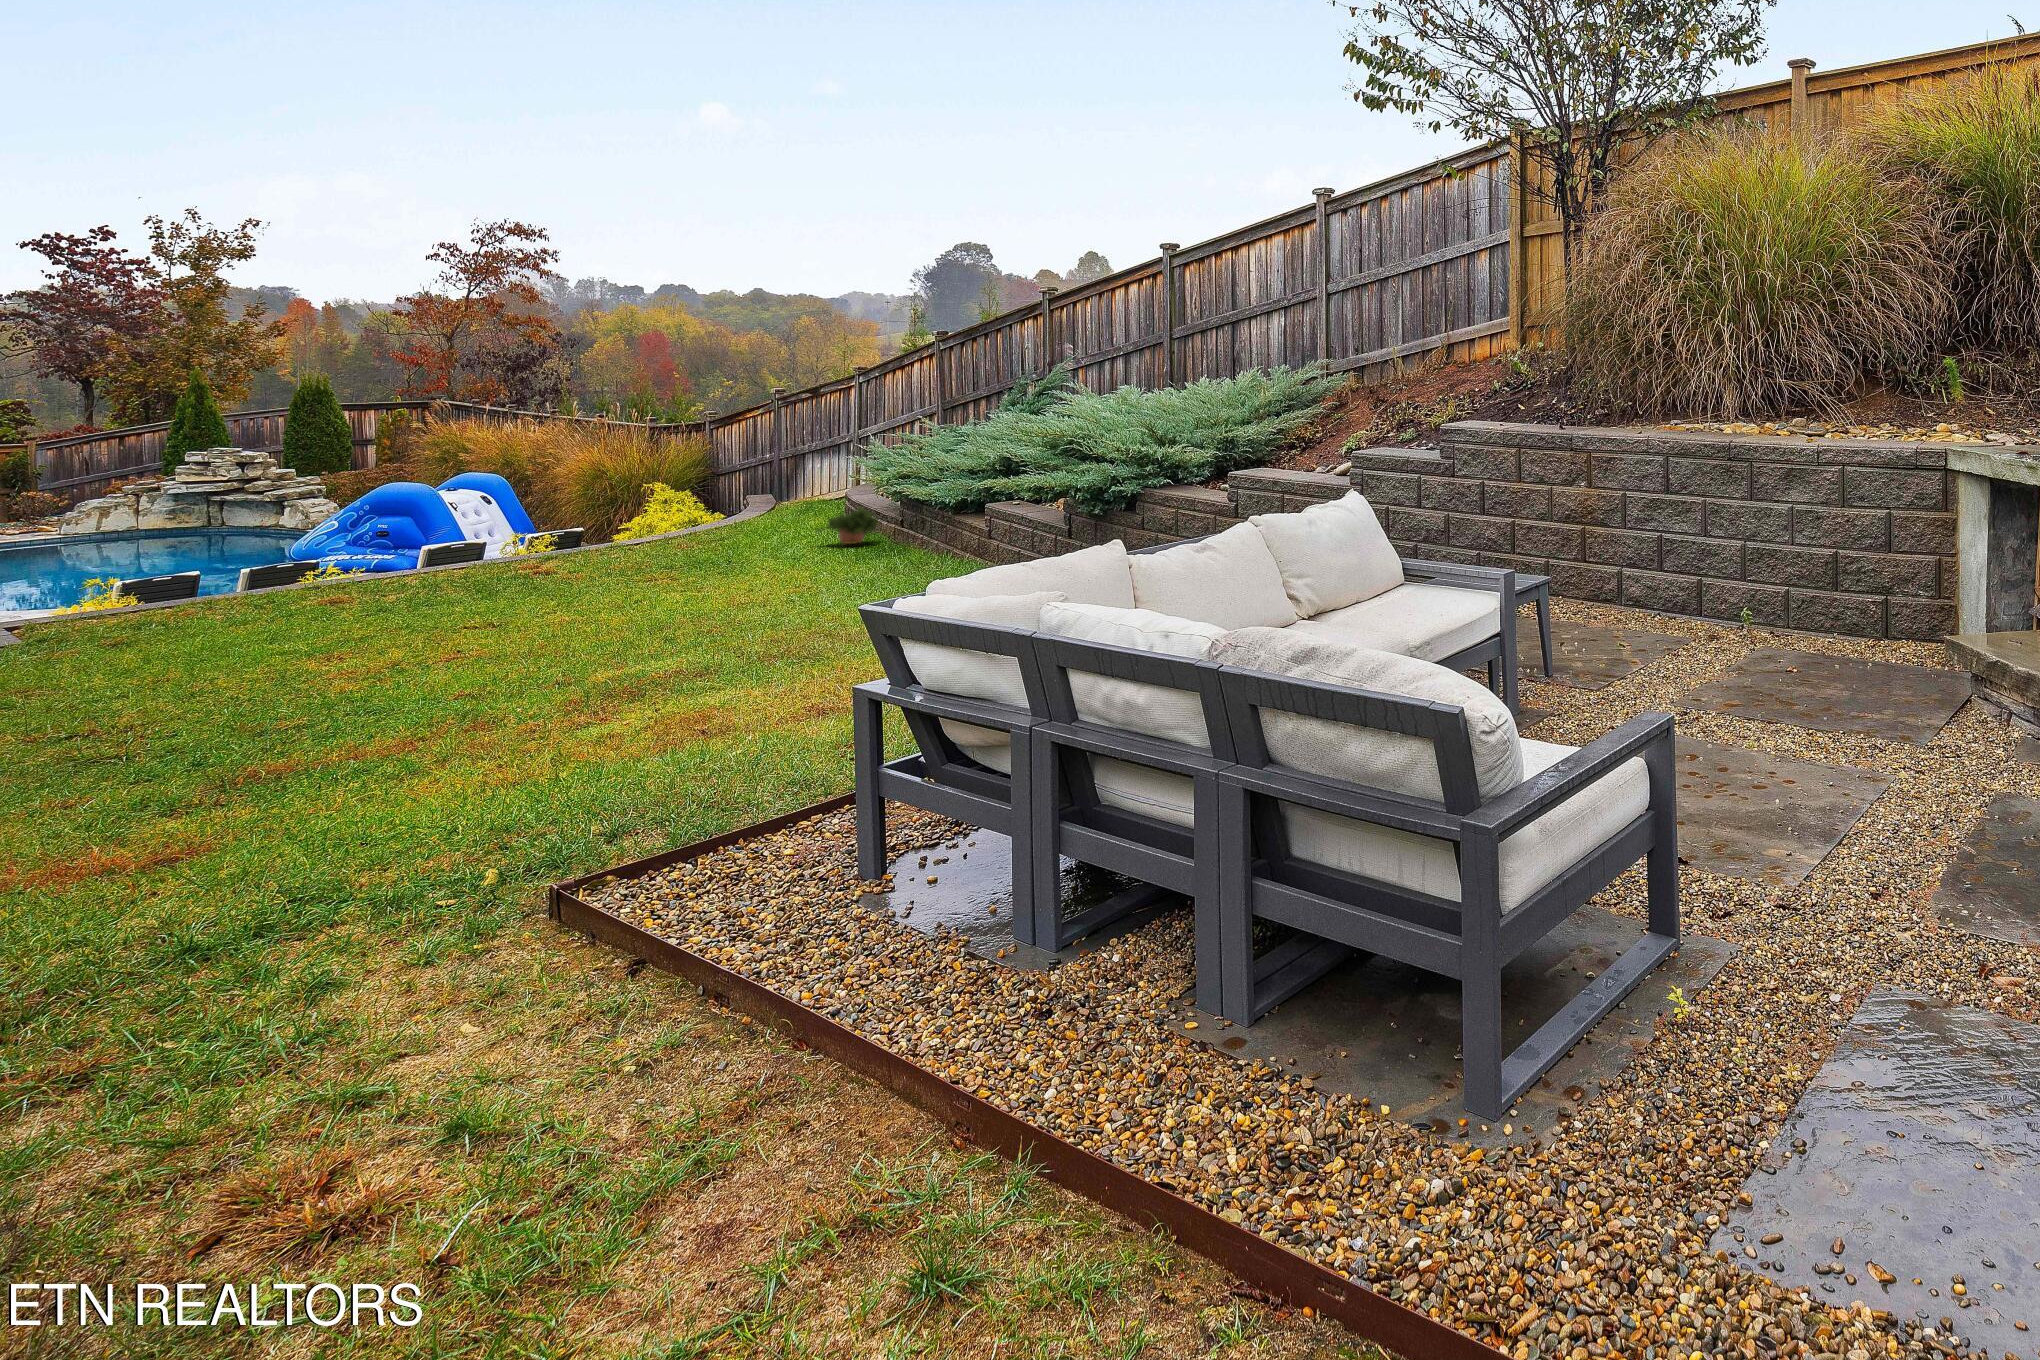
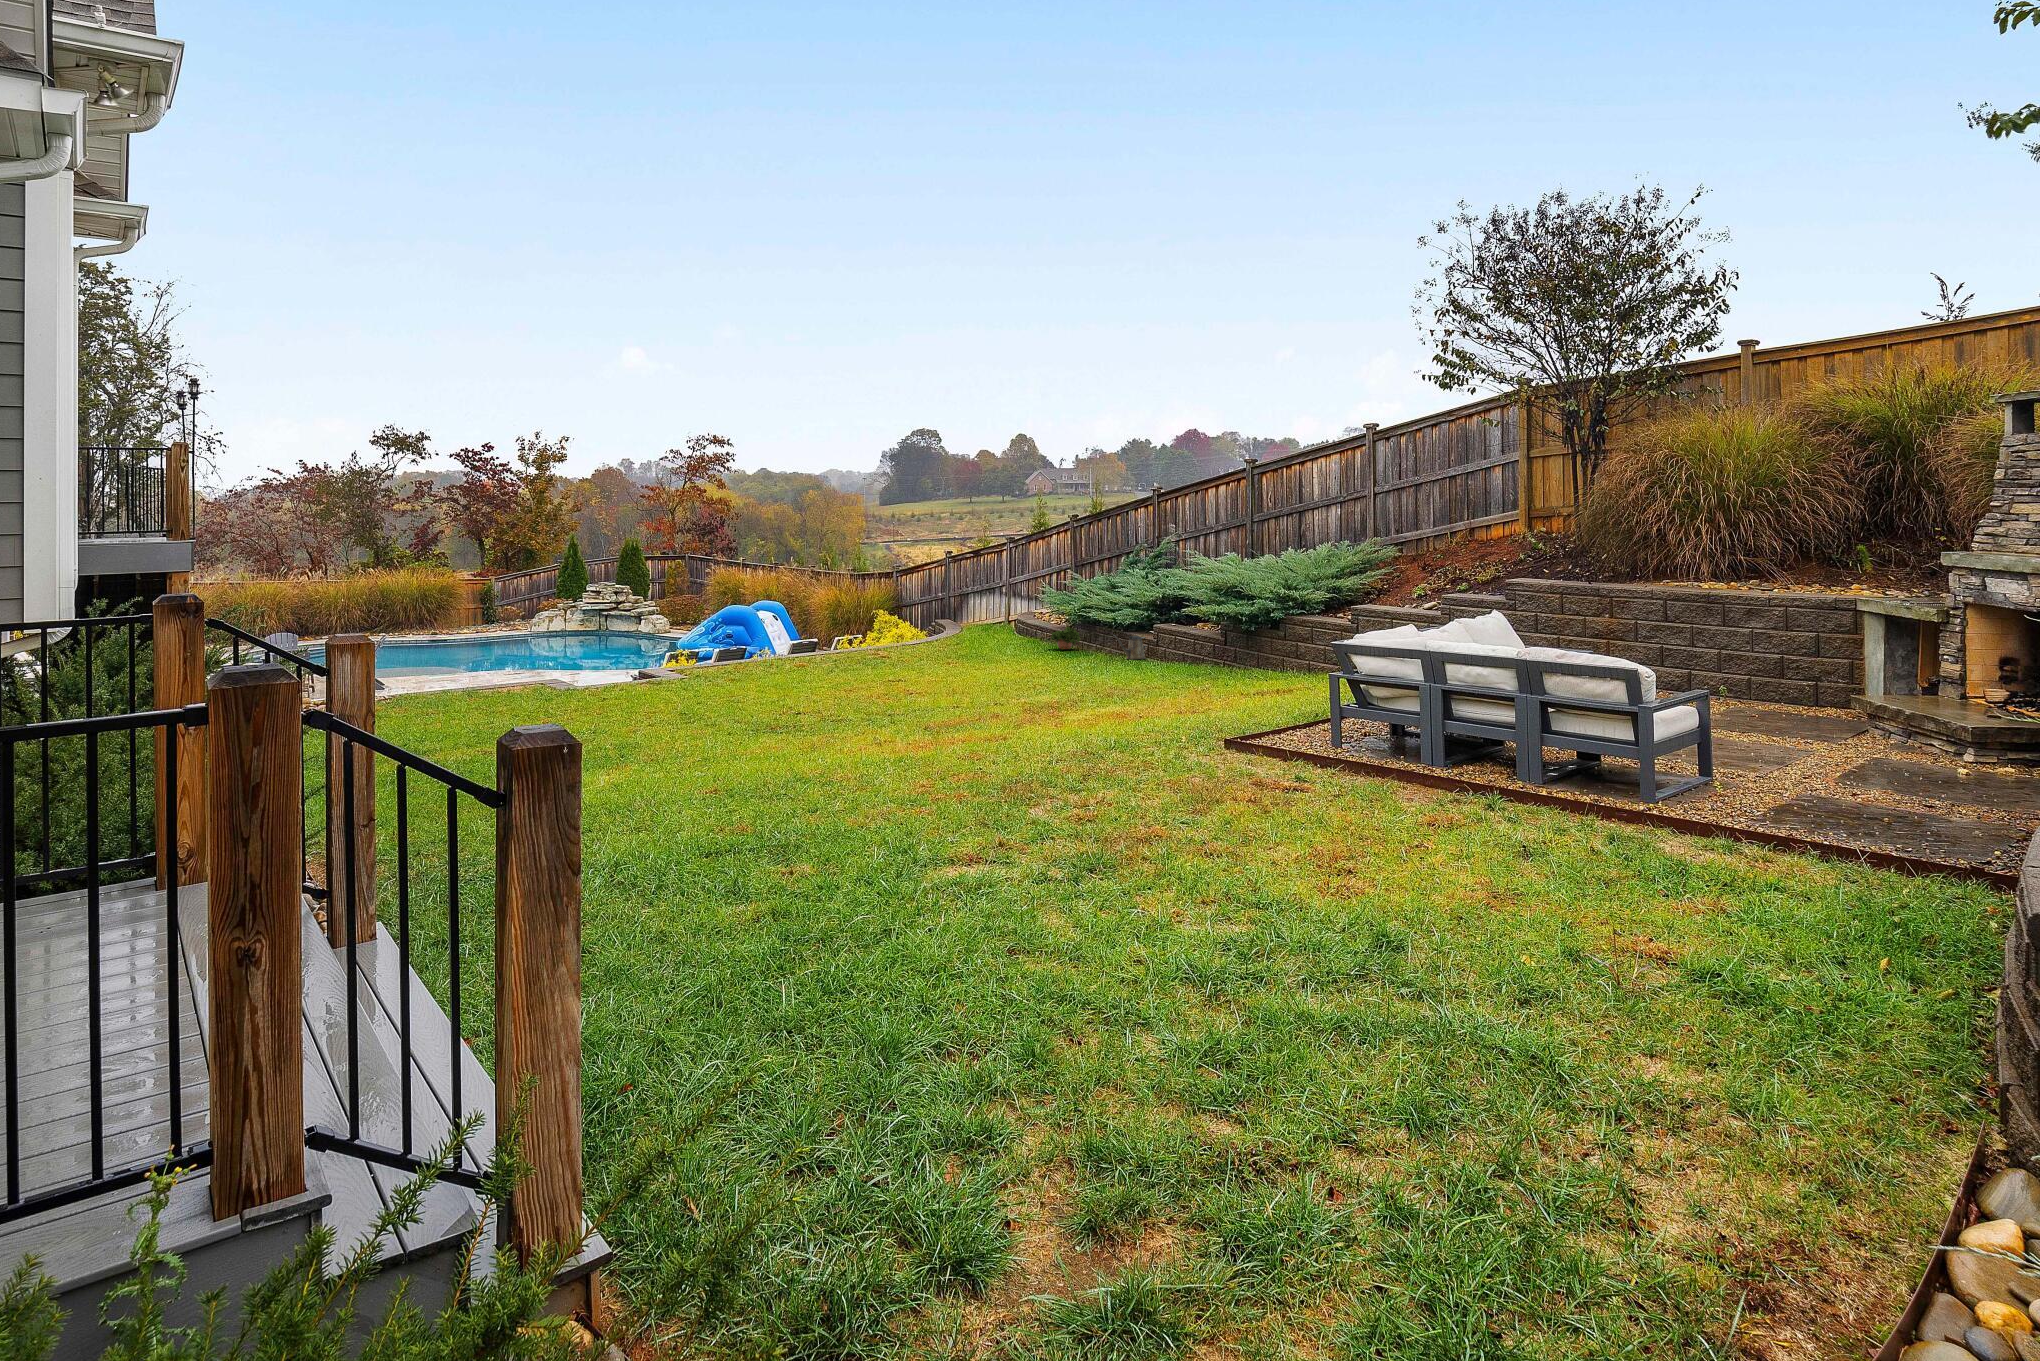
watering can: none [892,522,965,561] -> present [1113,635,1146,659]

